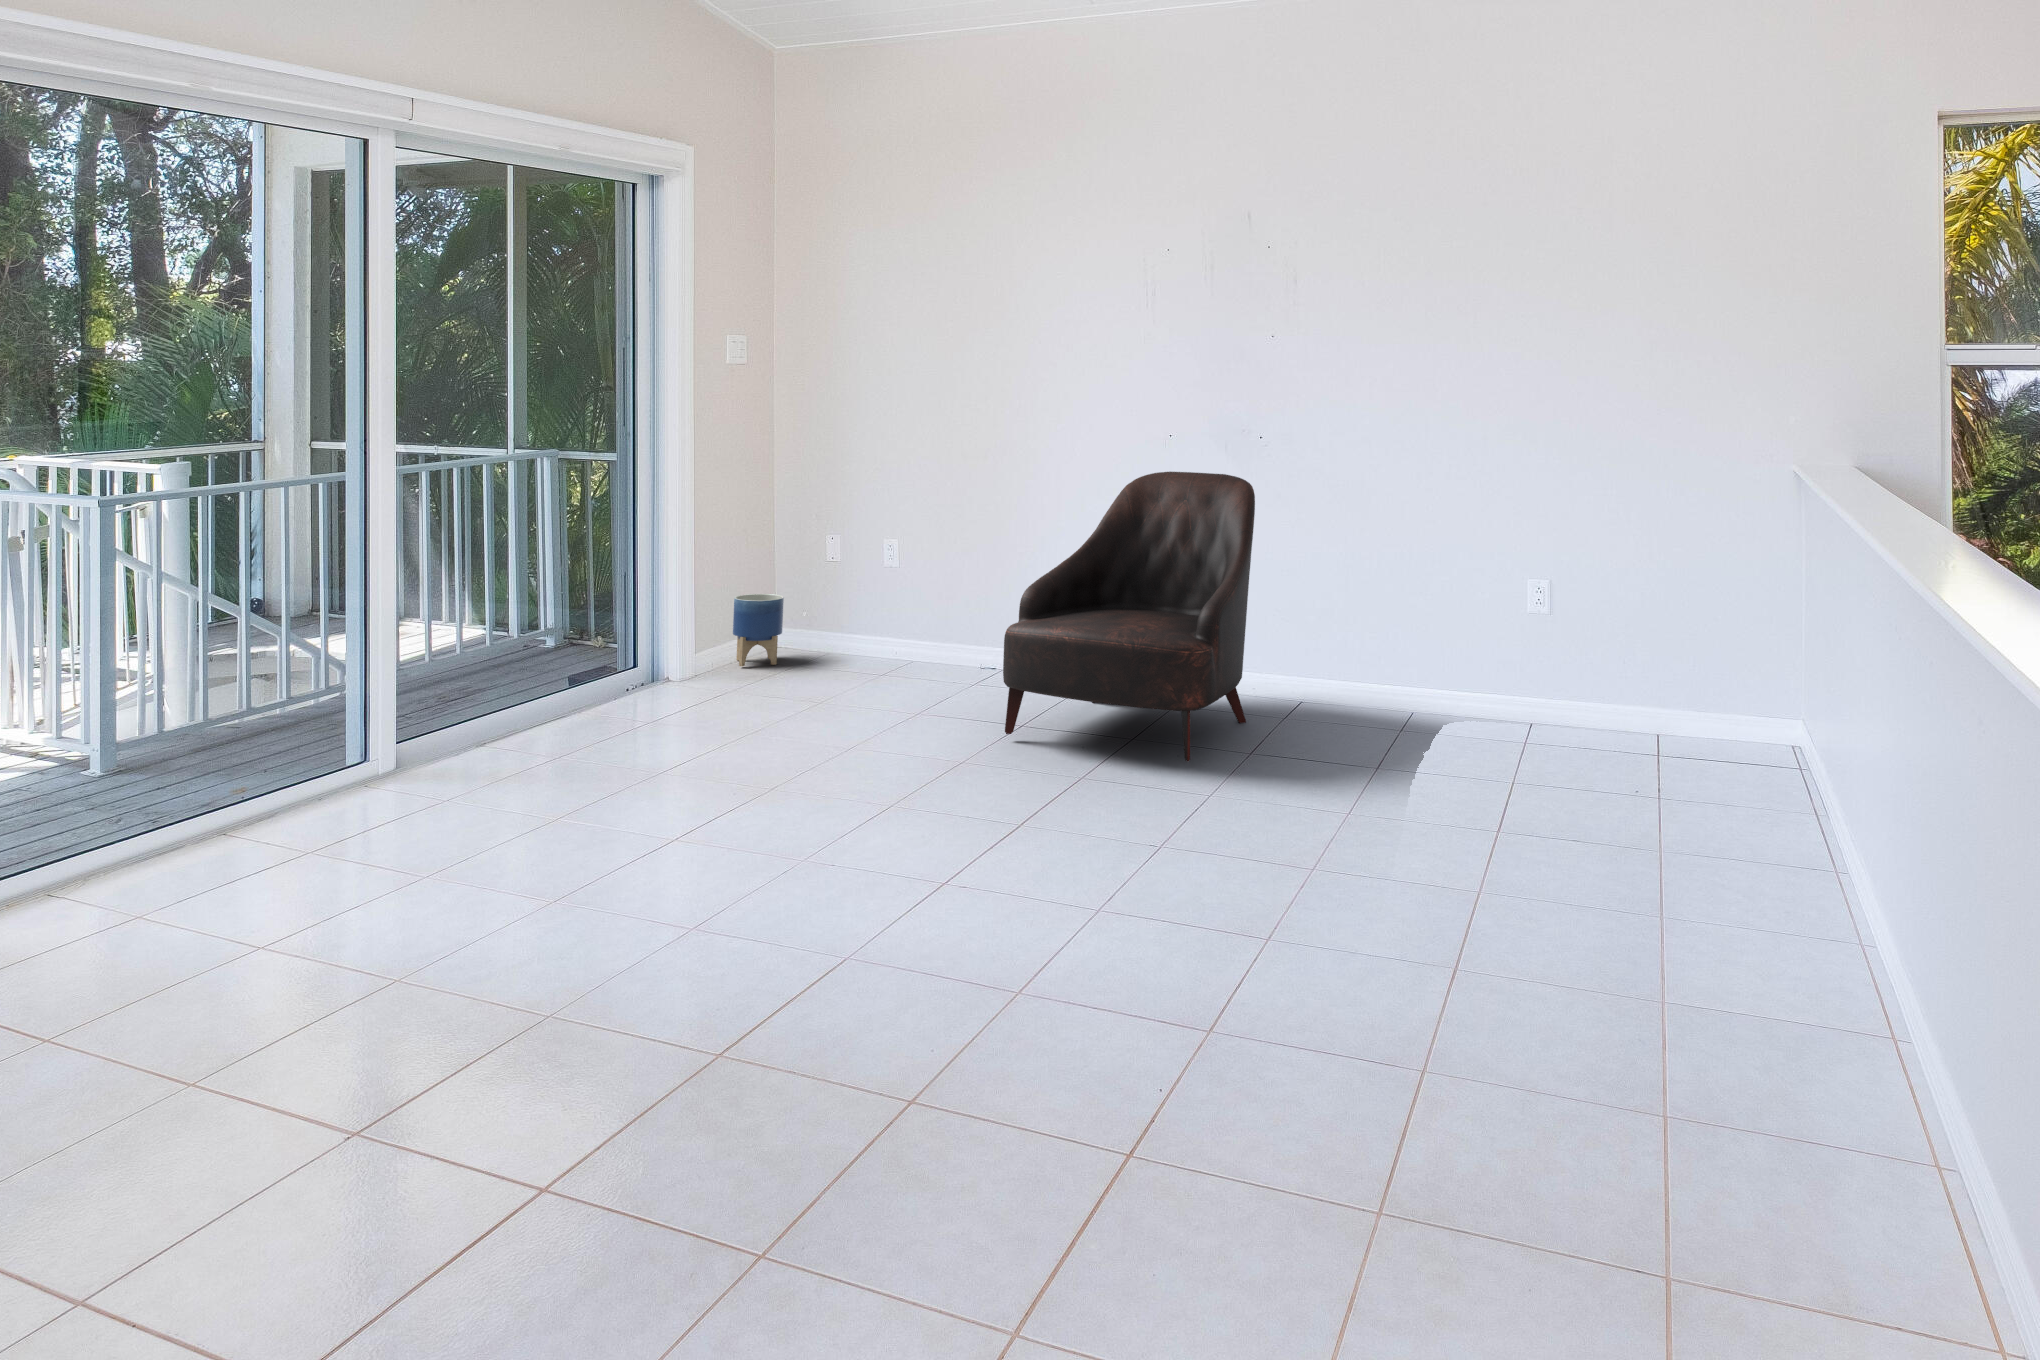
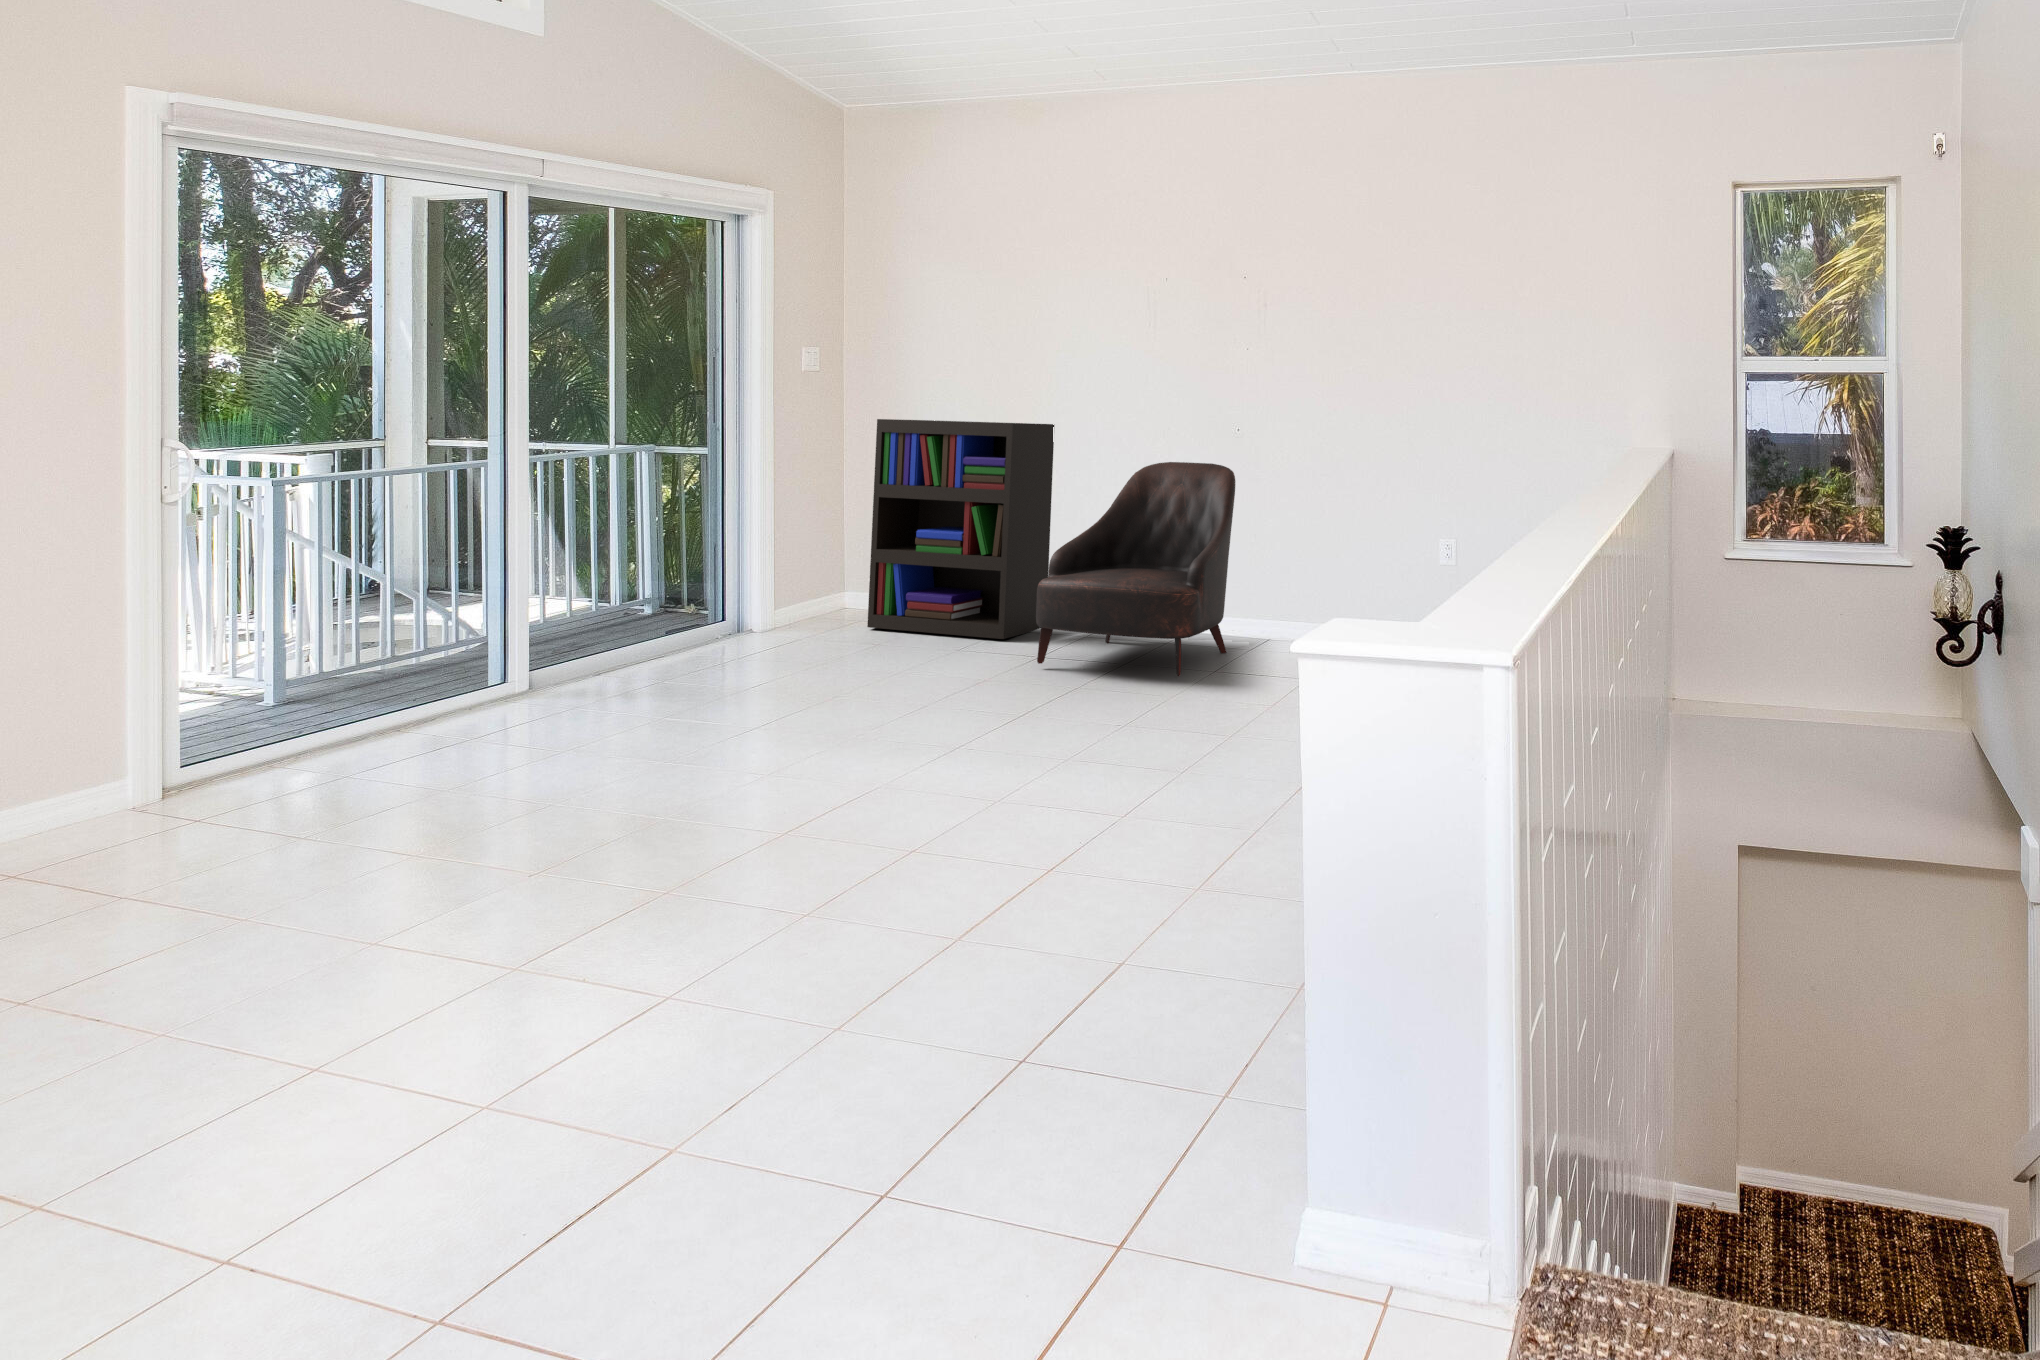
bookshelf: none [805,417,1027,694] -> present [867,419,1054,639]
planter: present [733,594,784,666] -> none [804,566,848,625]

